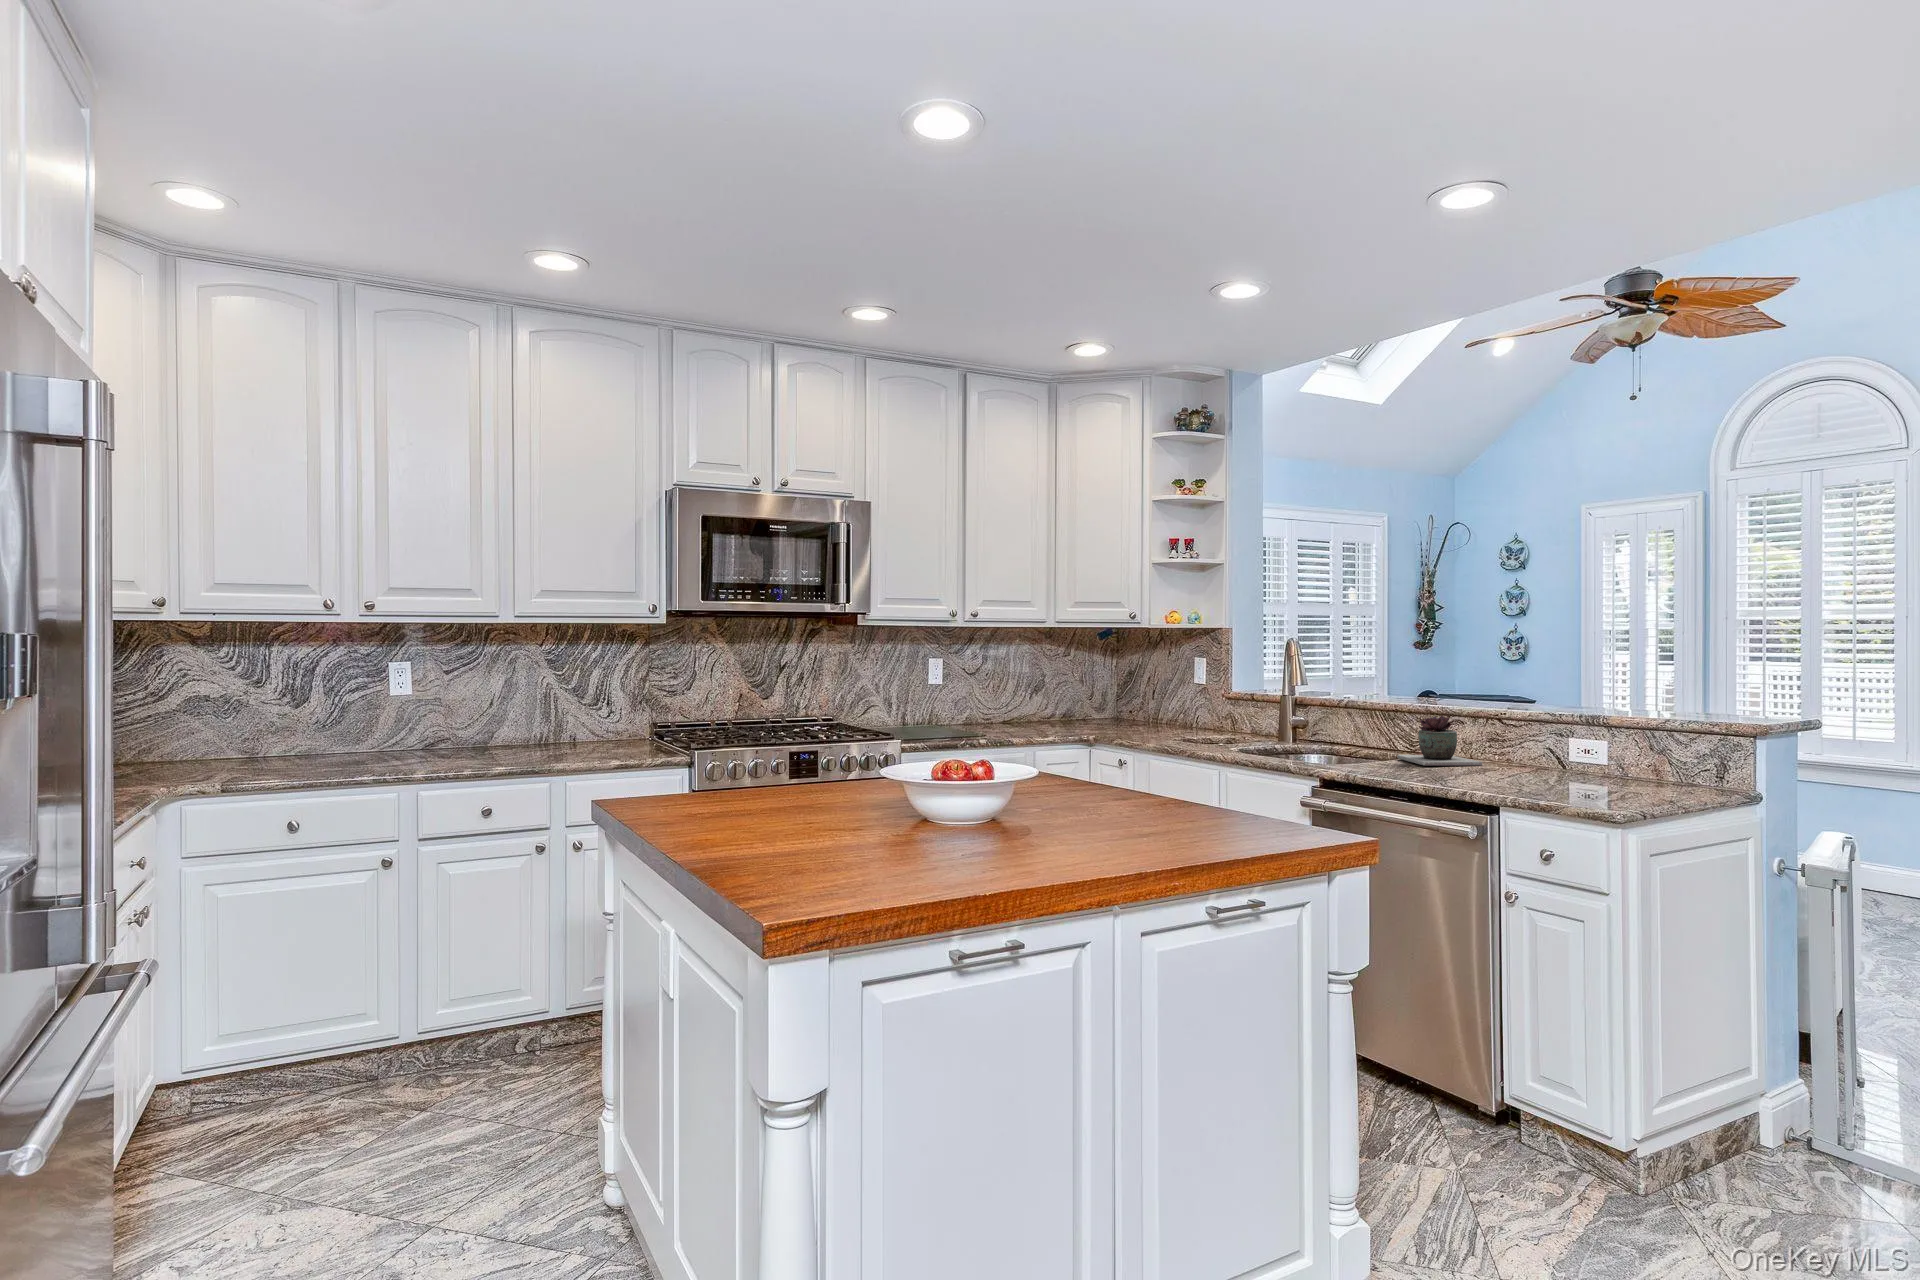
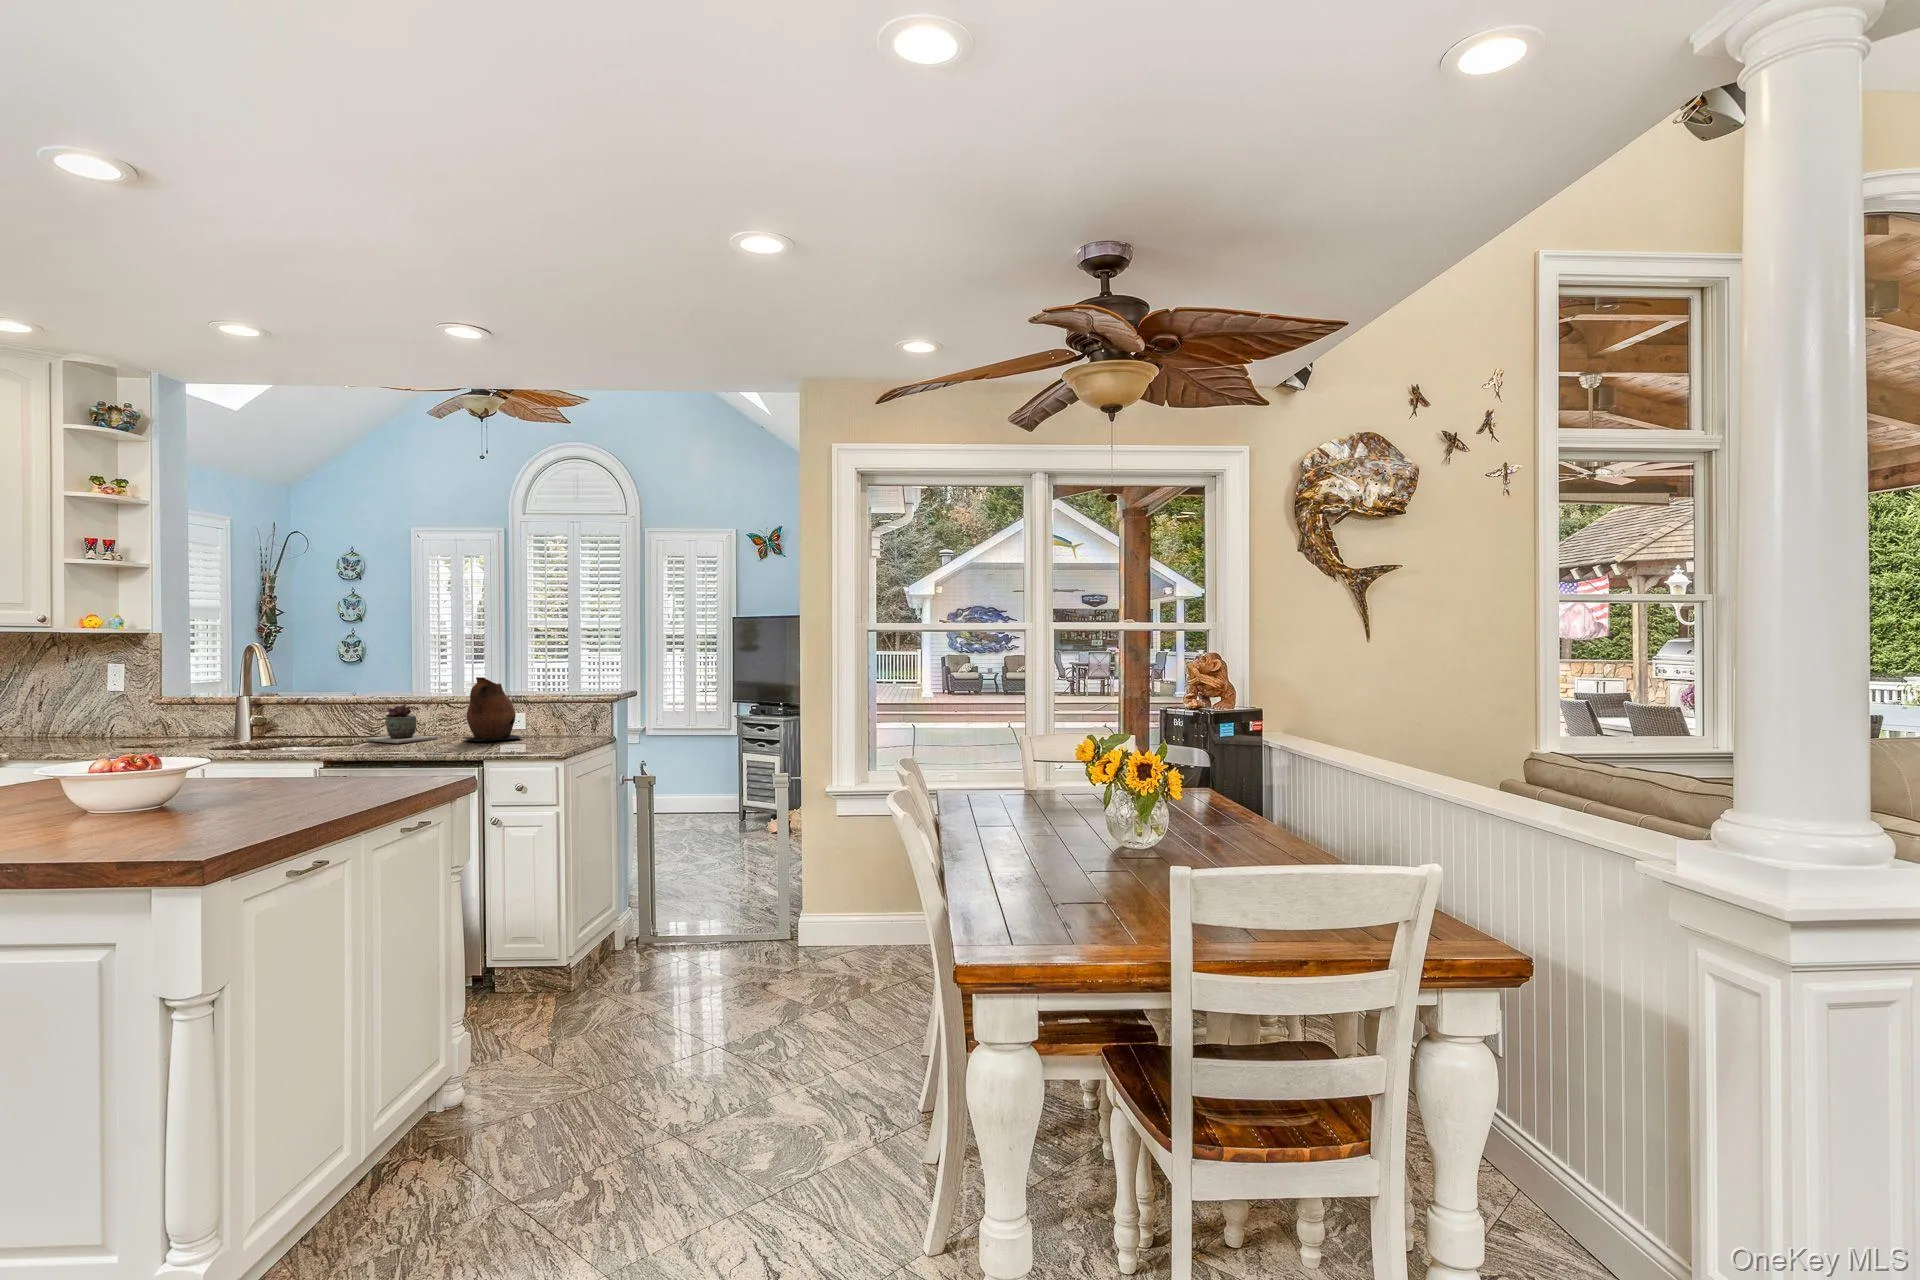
ceramic pitcher: none [1504,682,1593,779] -> present [465,677,523,741]

